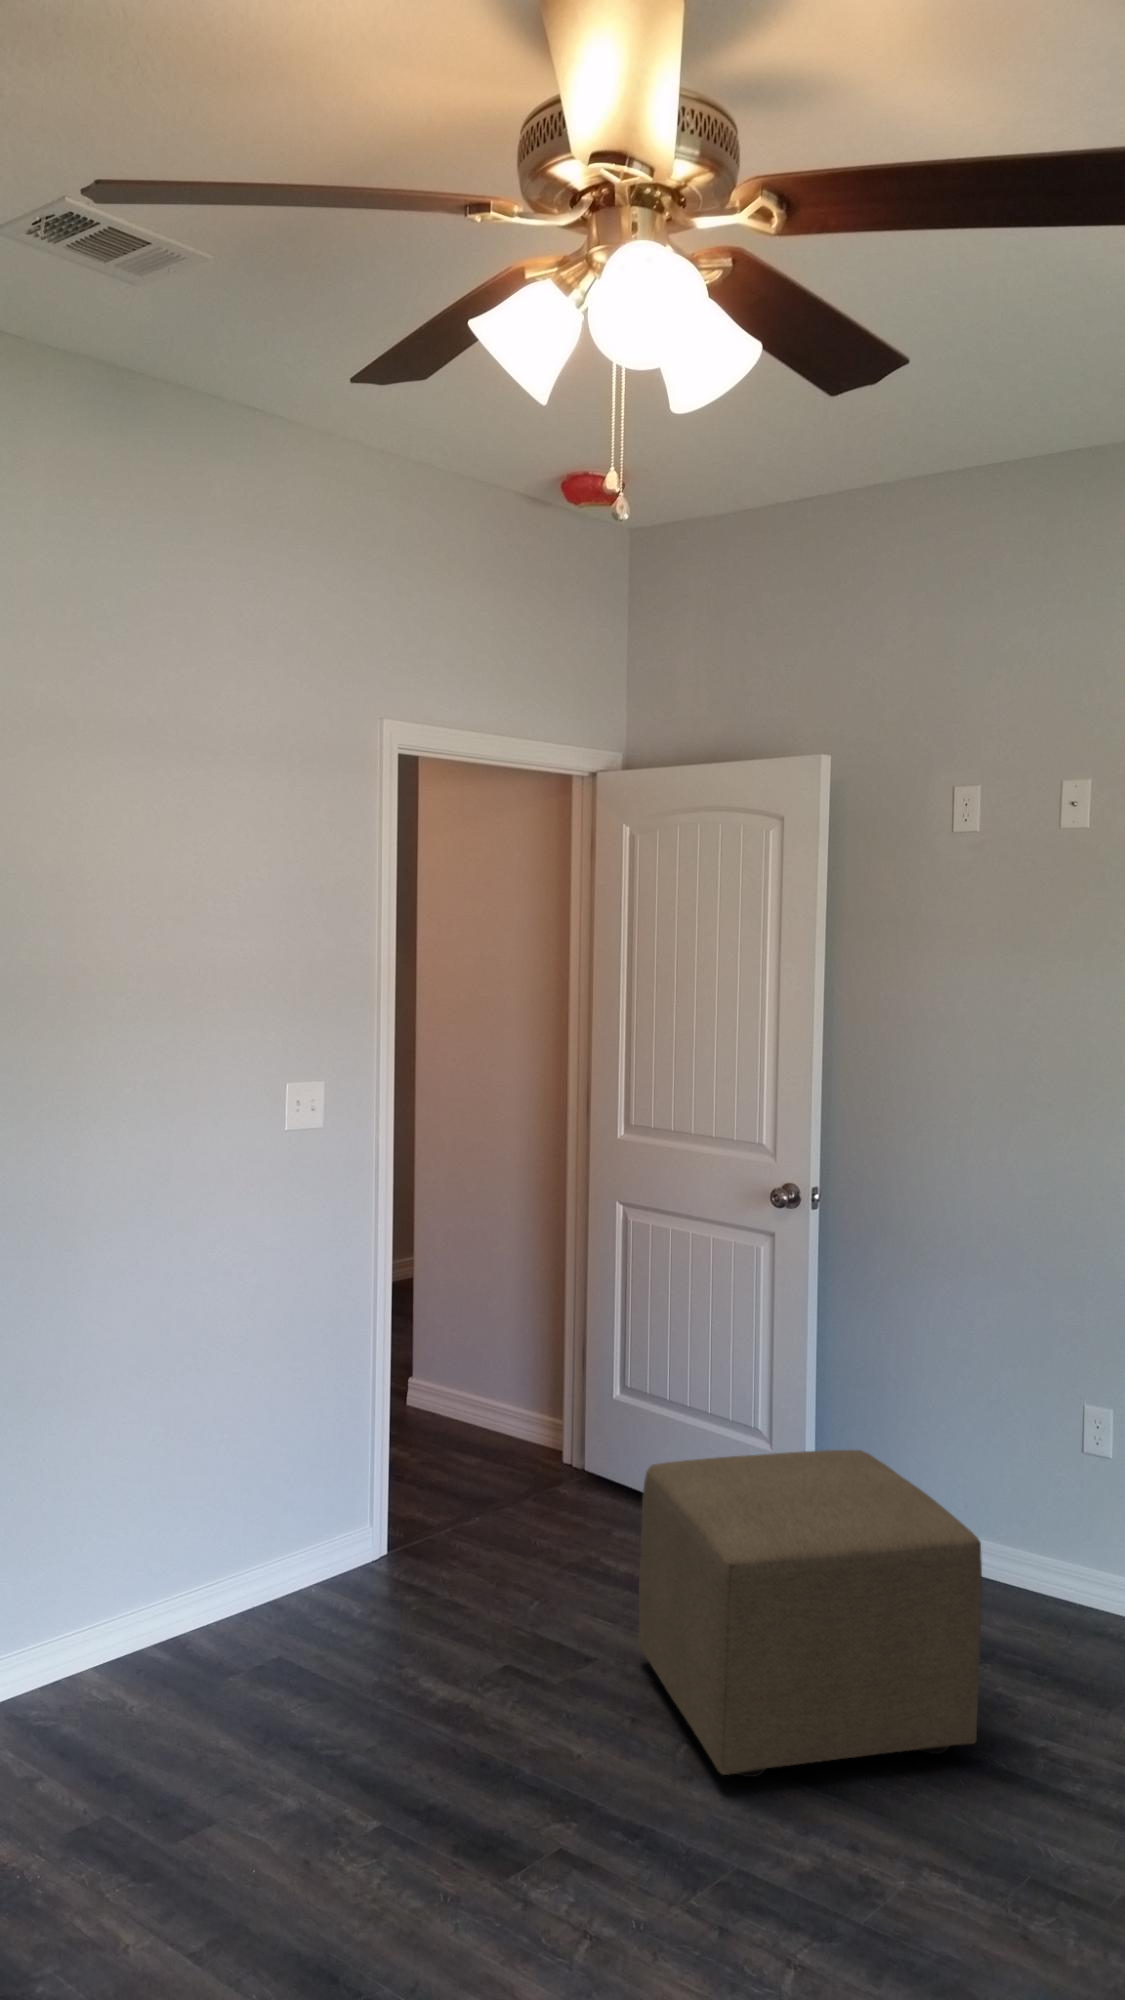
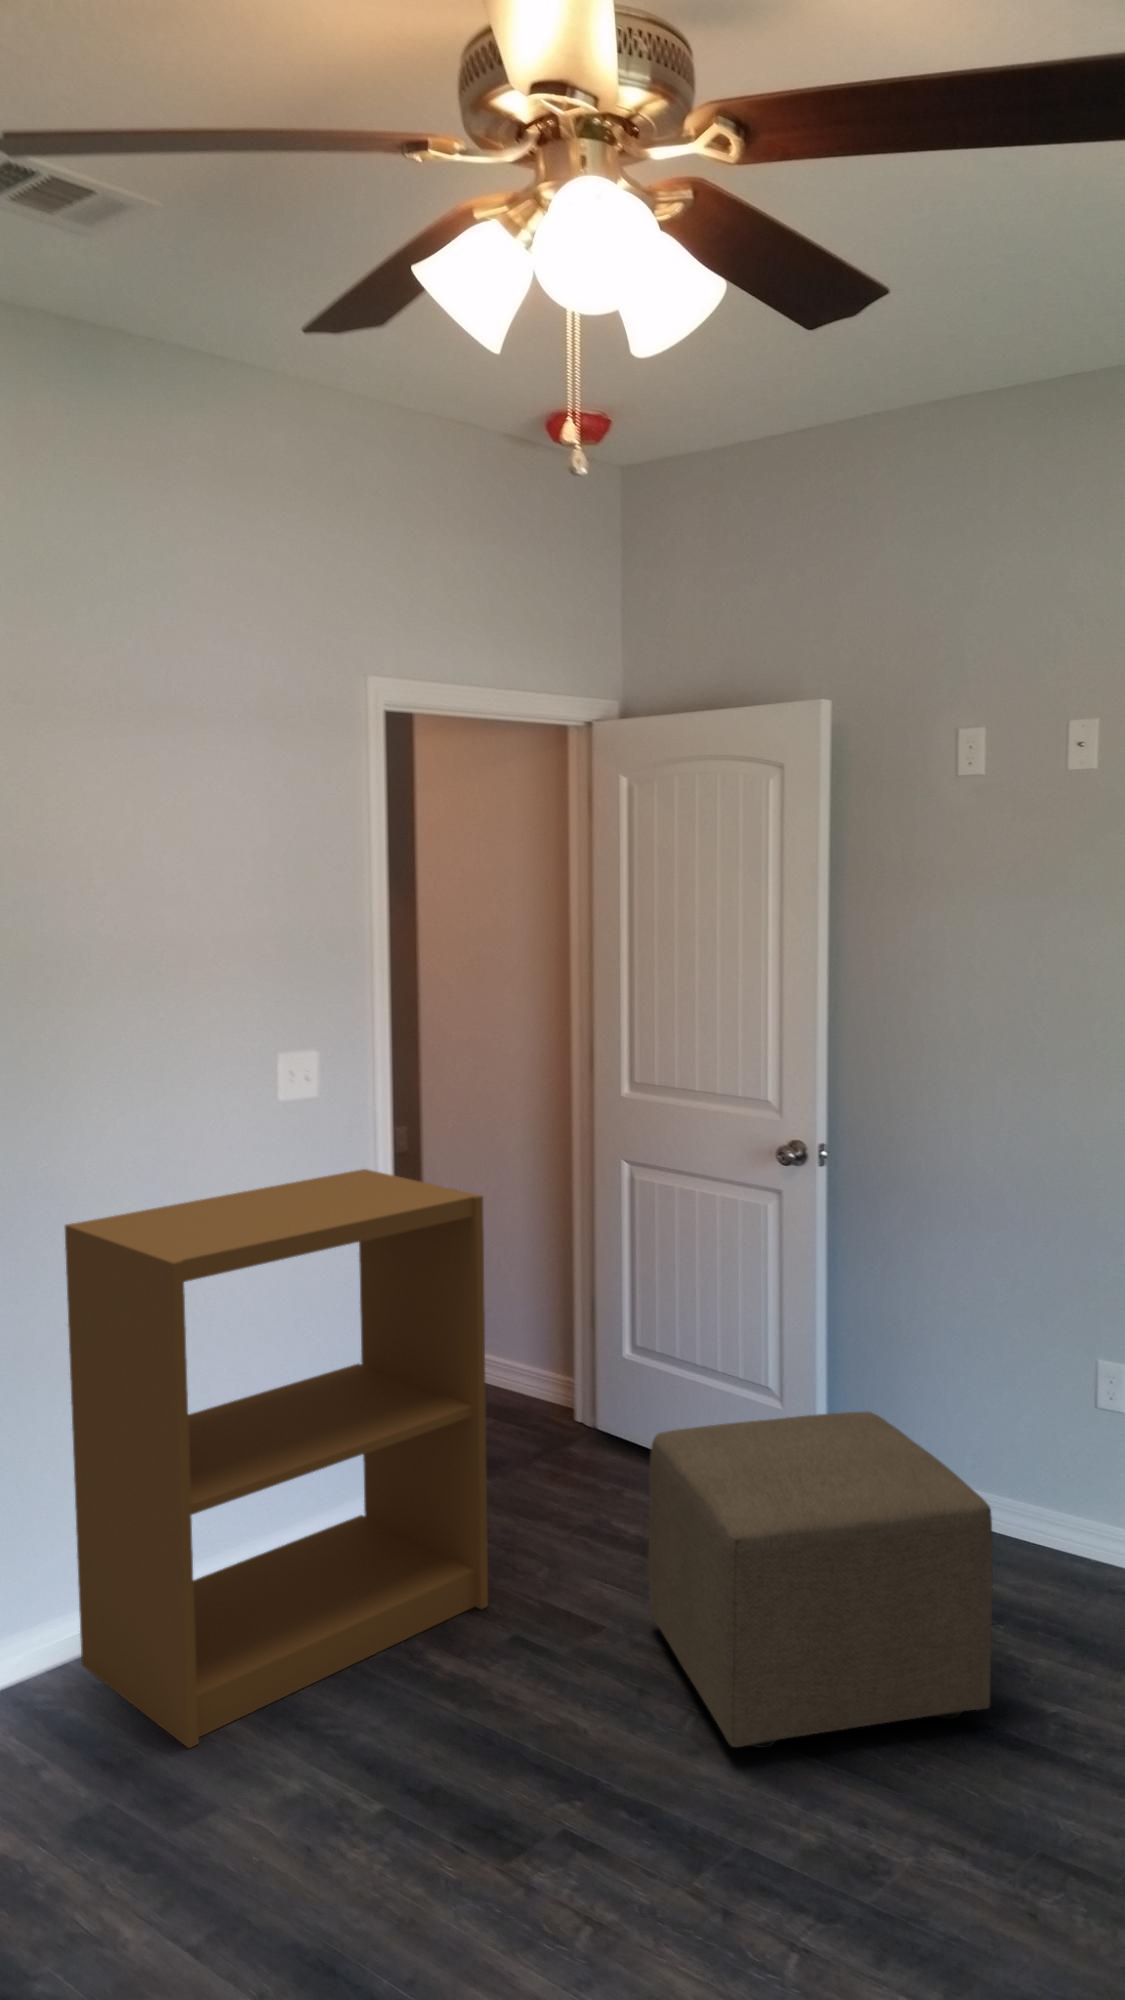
bookshelf: none [70,1198,485,1766] -> present [65,1169,488,1748]

